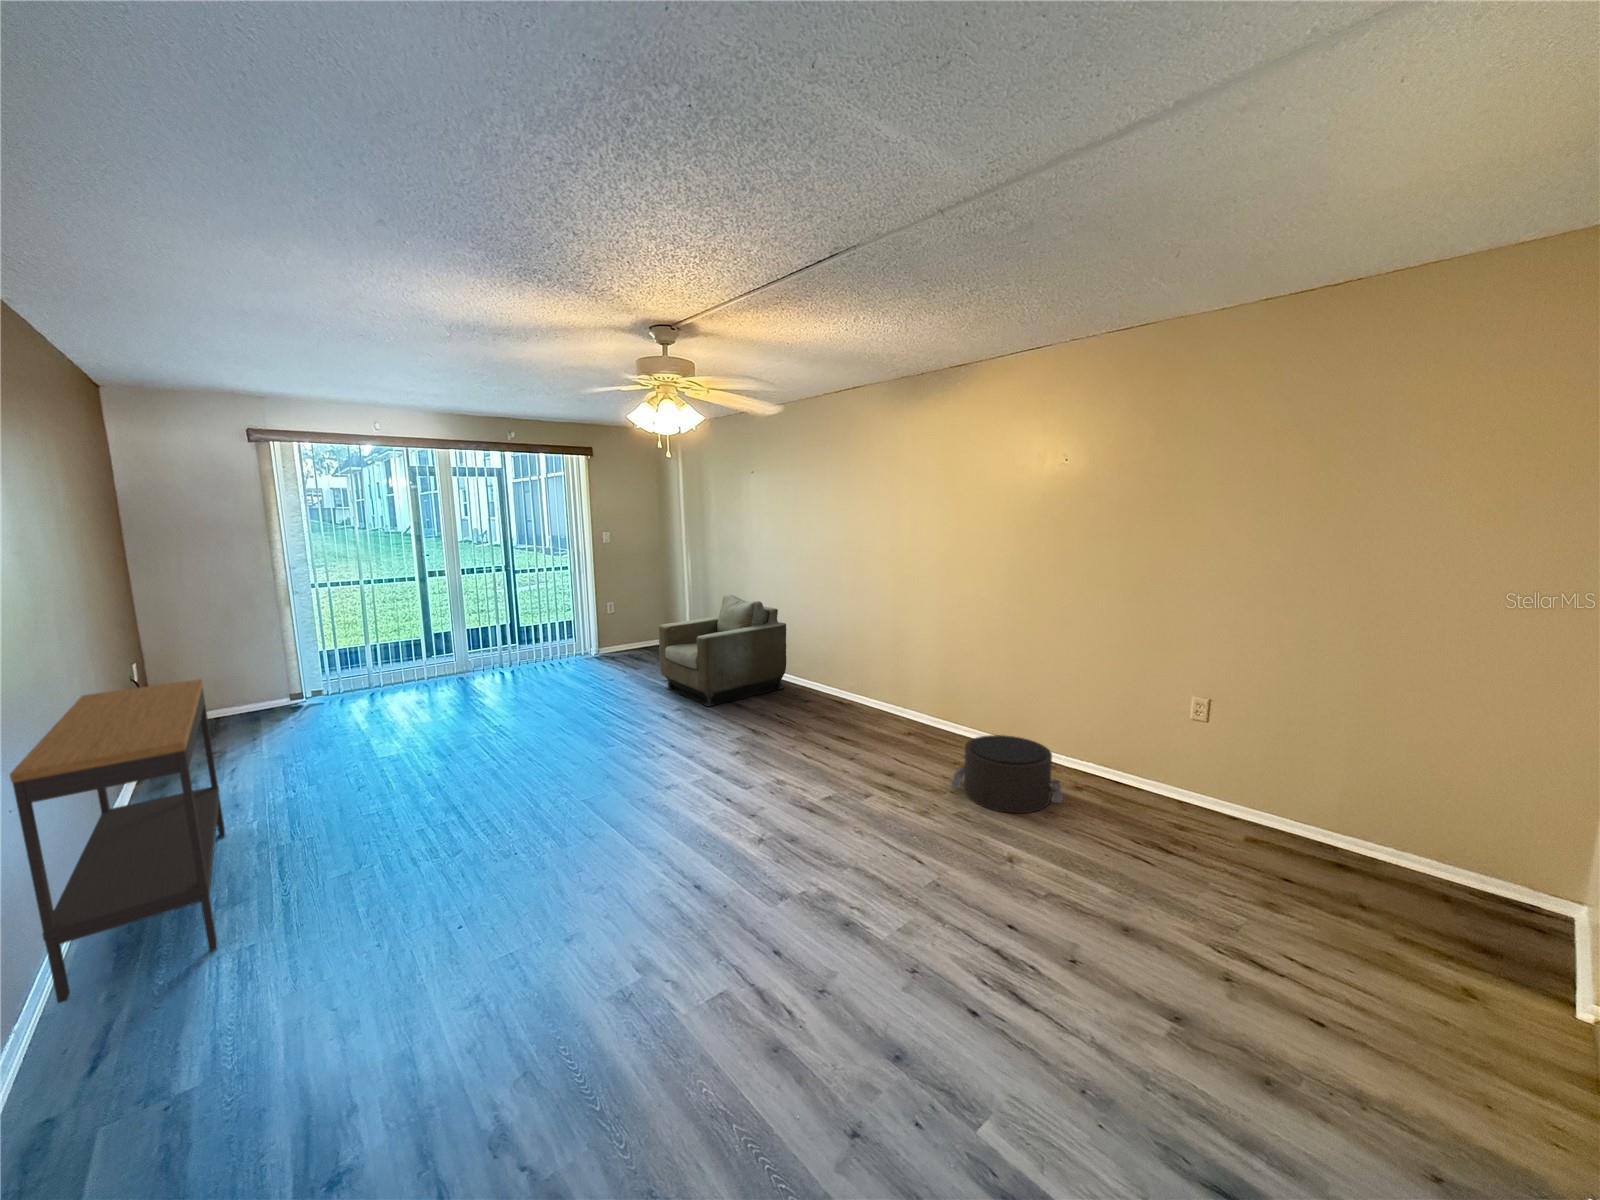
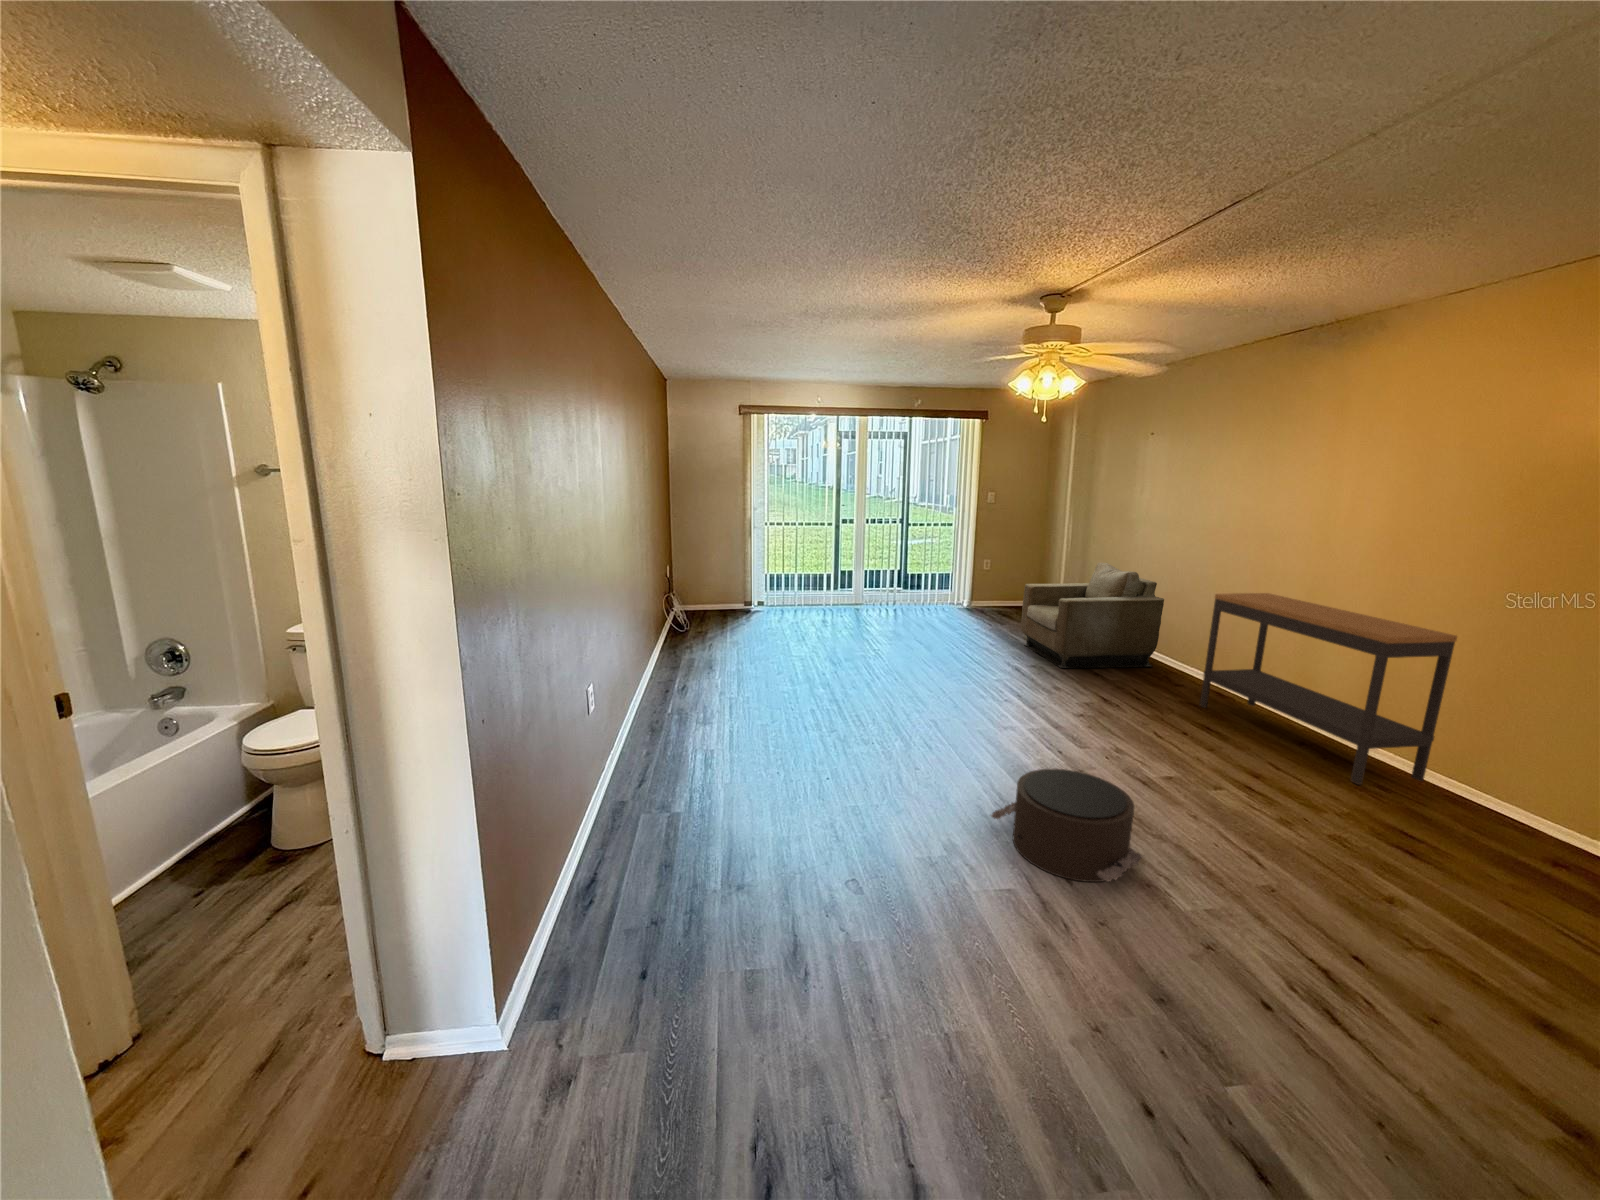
console table: present [10,679,225,1003] -> present [1200,593,1457,785]
pouf: present [952,735,1063,813] -> present [991,769,1144,882]

